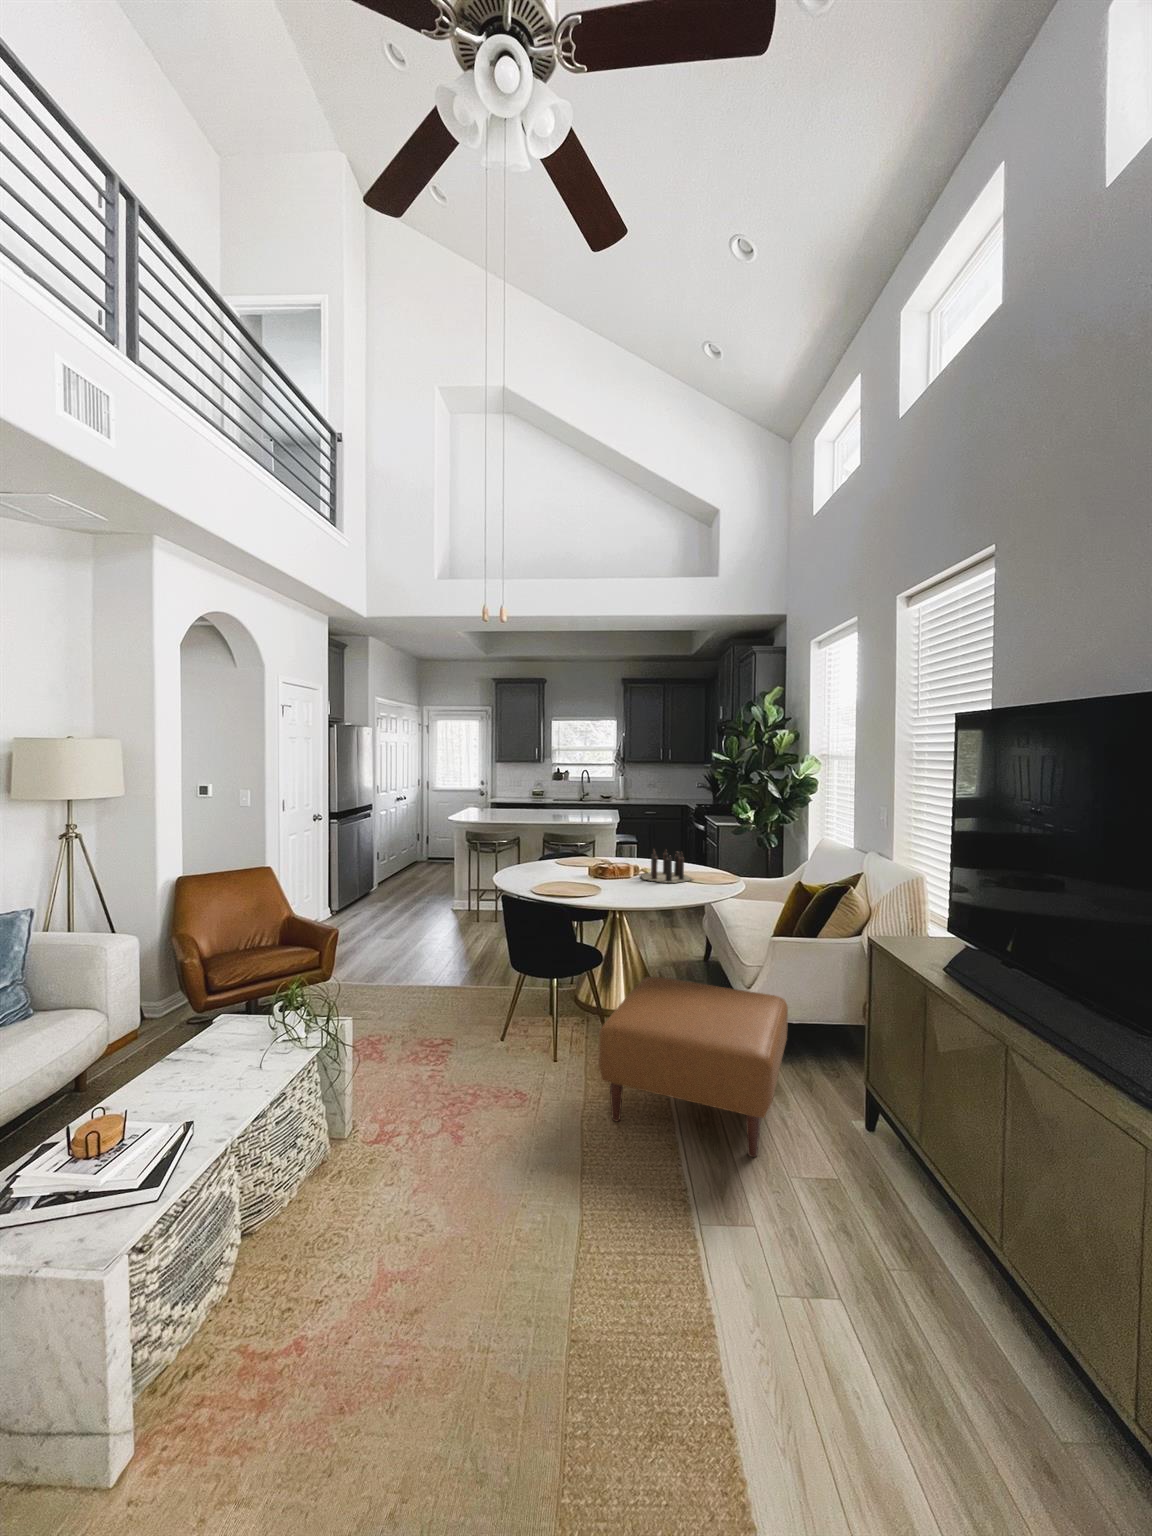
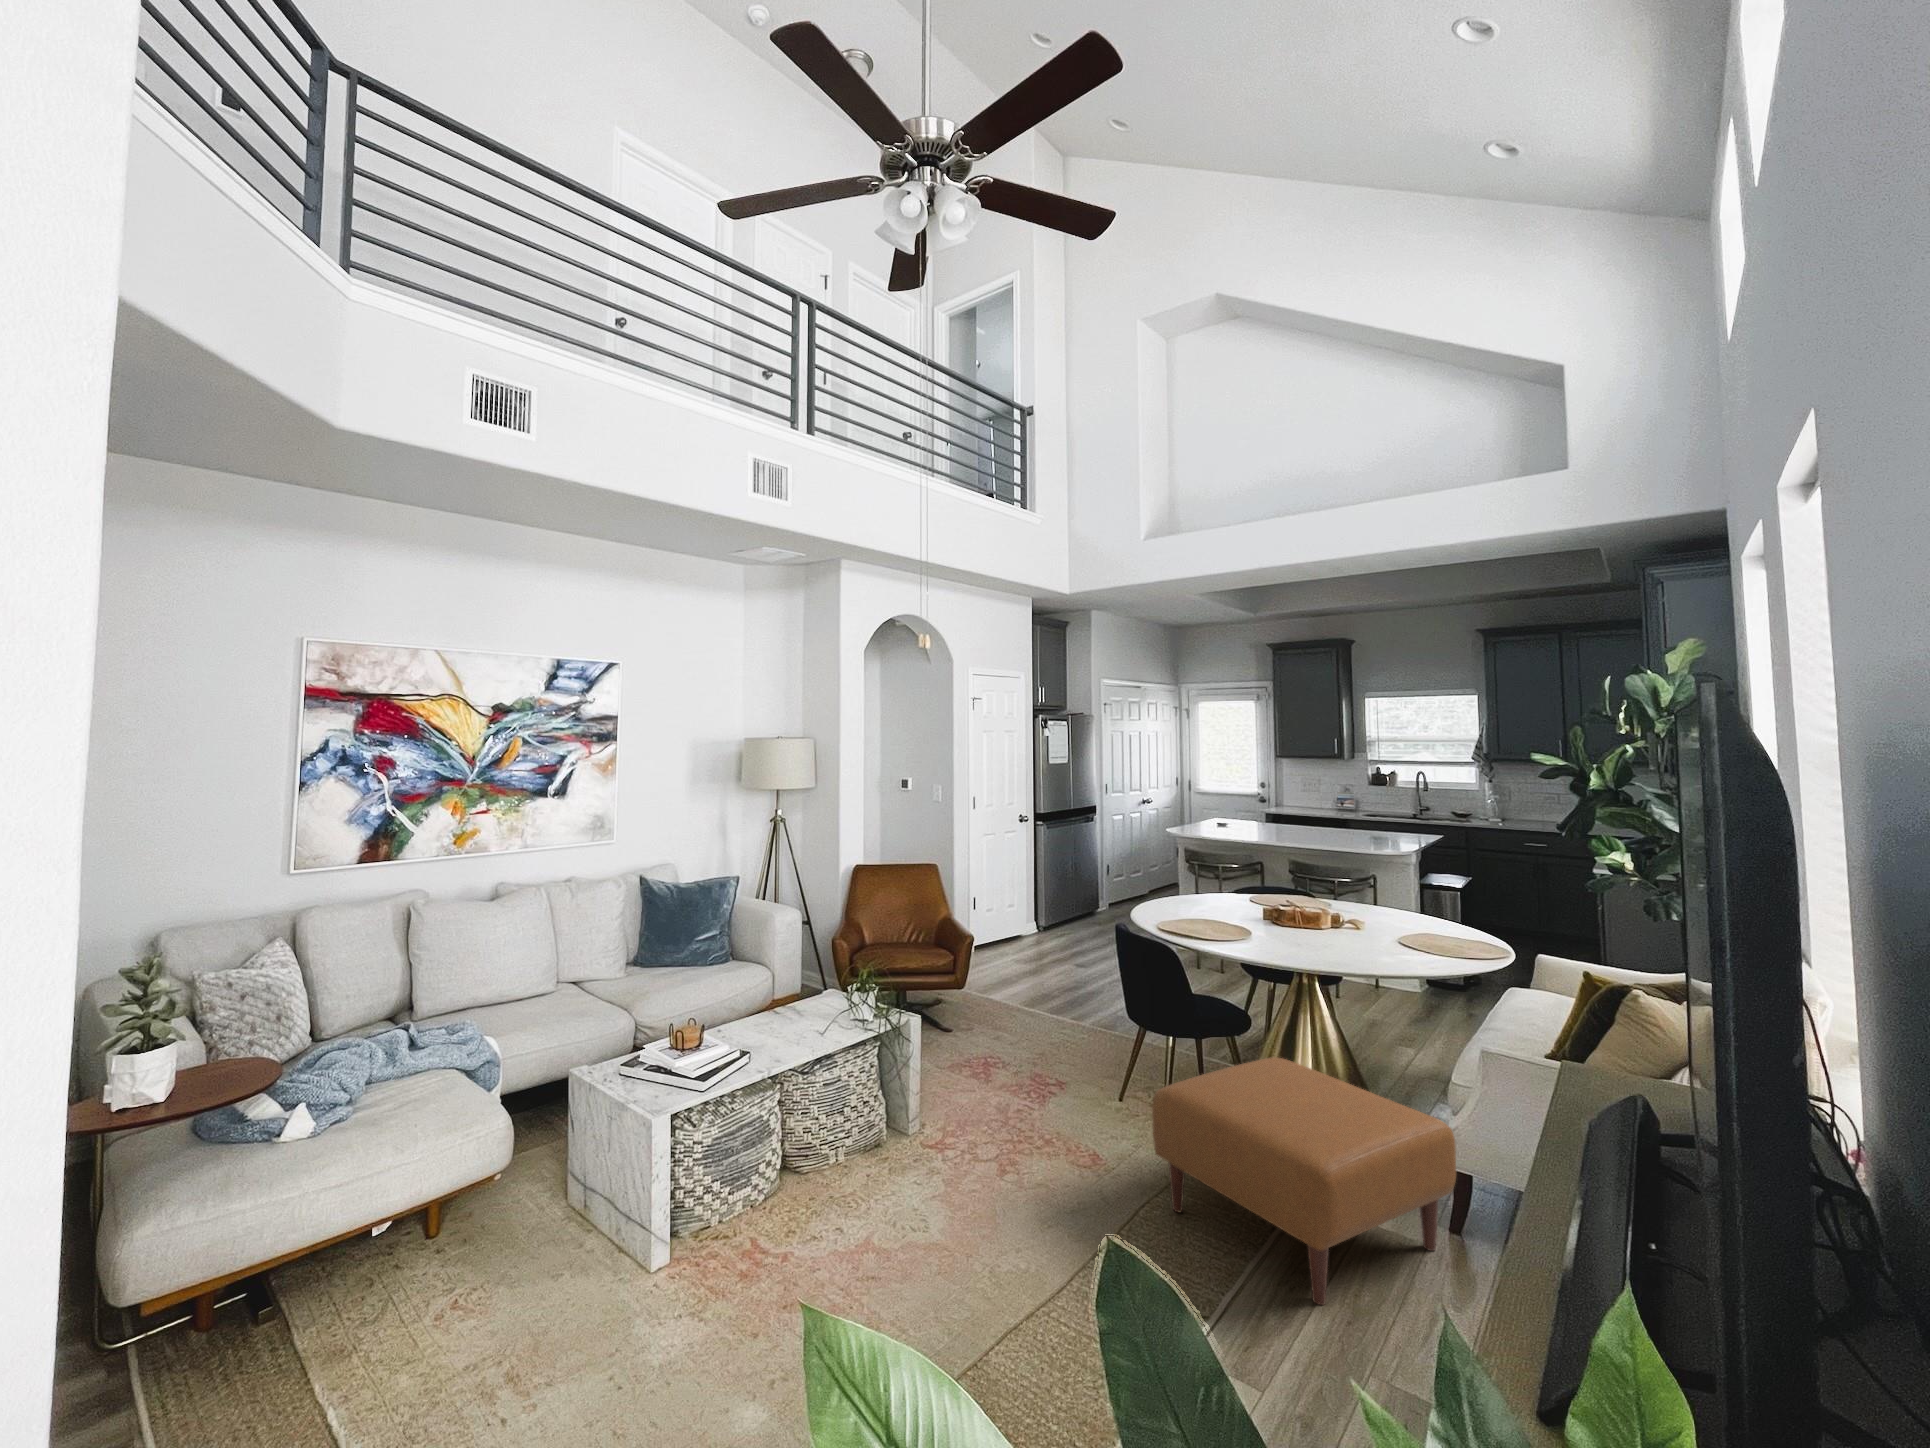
candle: present [641,850,692,883] -> none [1319,894,1420,945]

